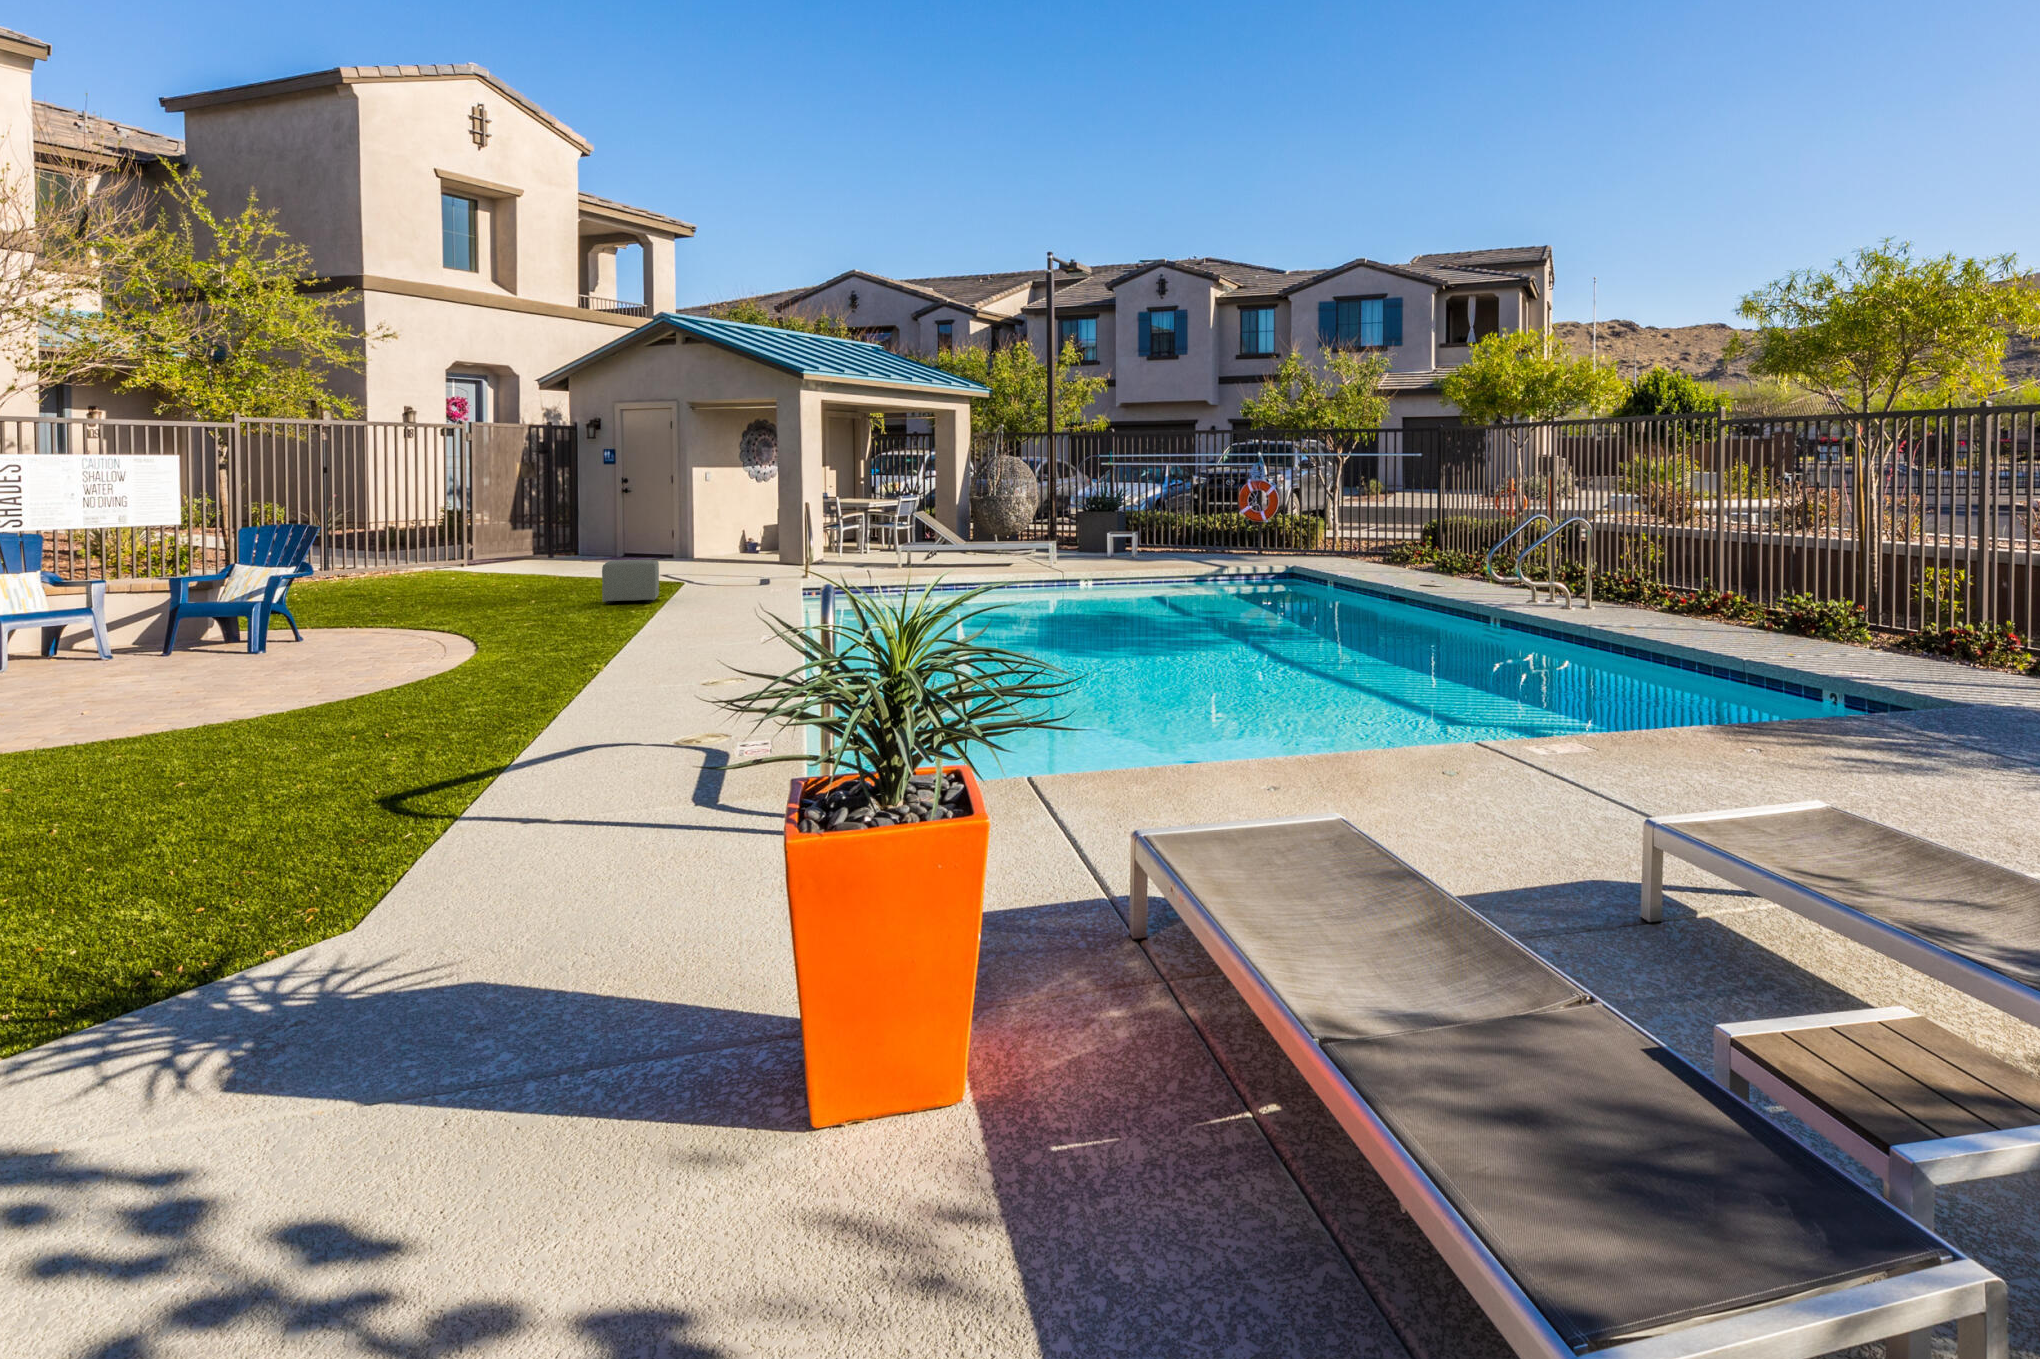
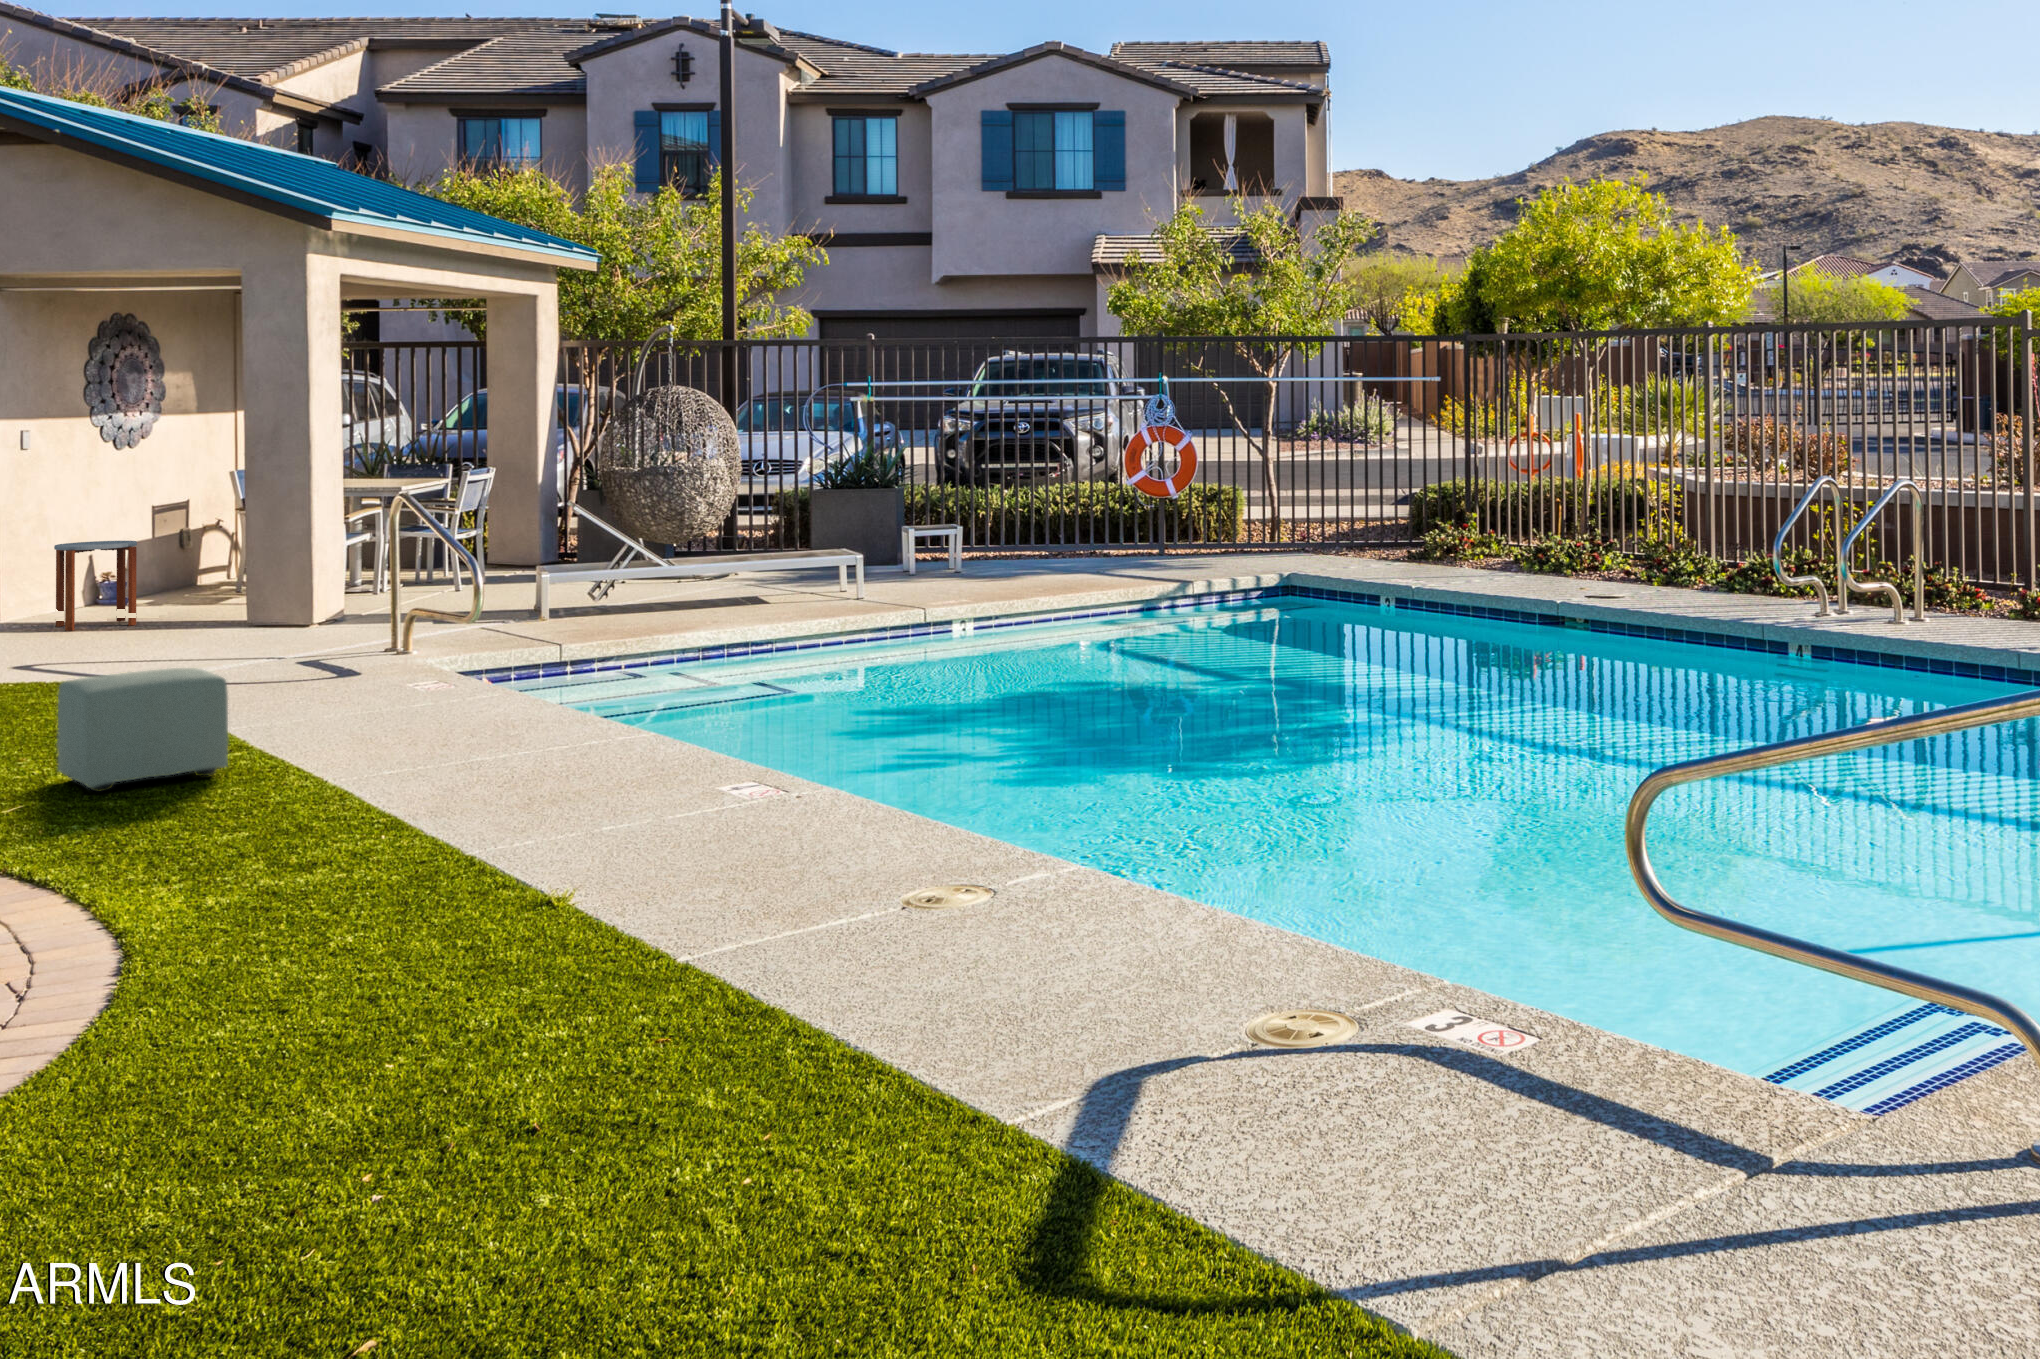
side table: none [734,521,765,558] -> present [54,541,137,631]

